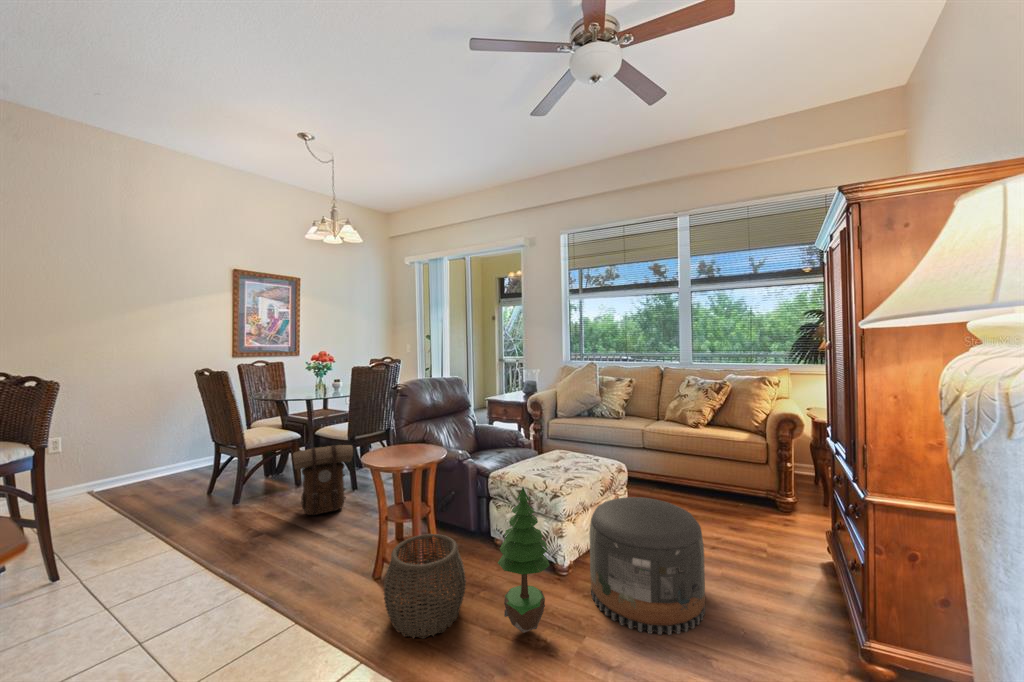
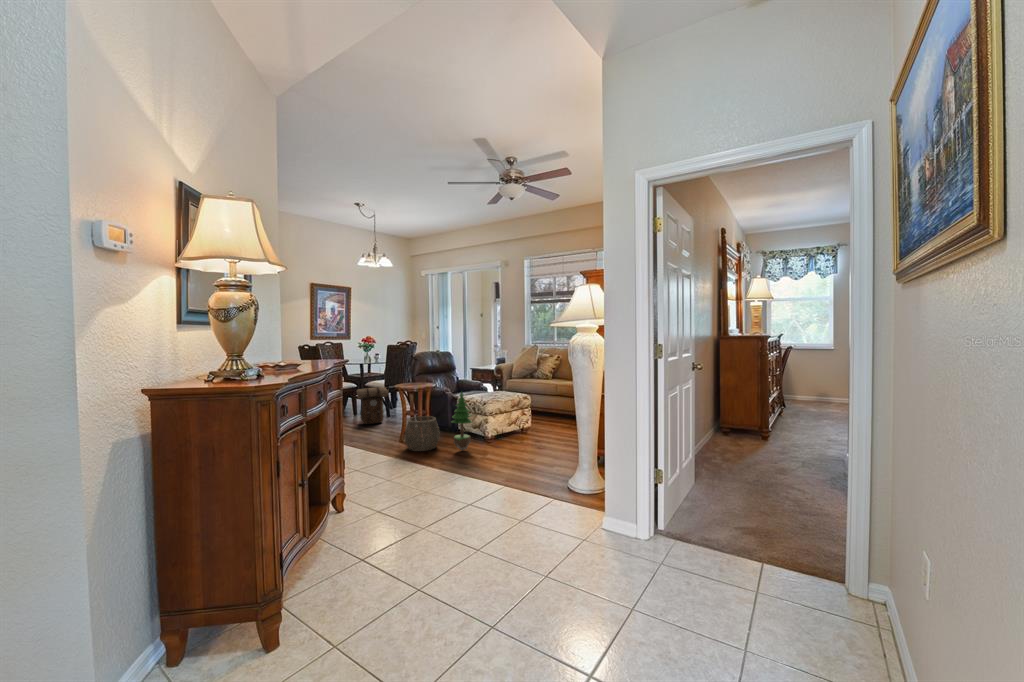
pouf: present [590,497,705,635] -> none [496,405,545,452]

